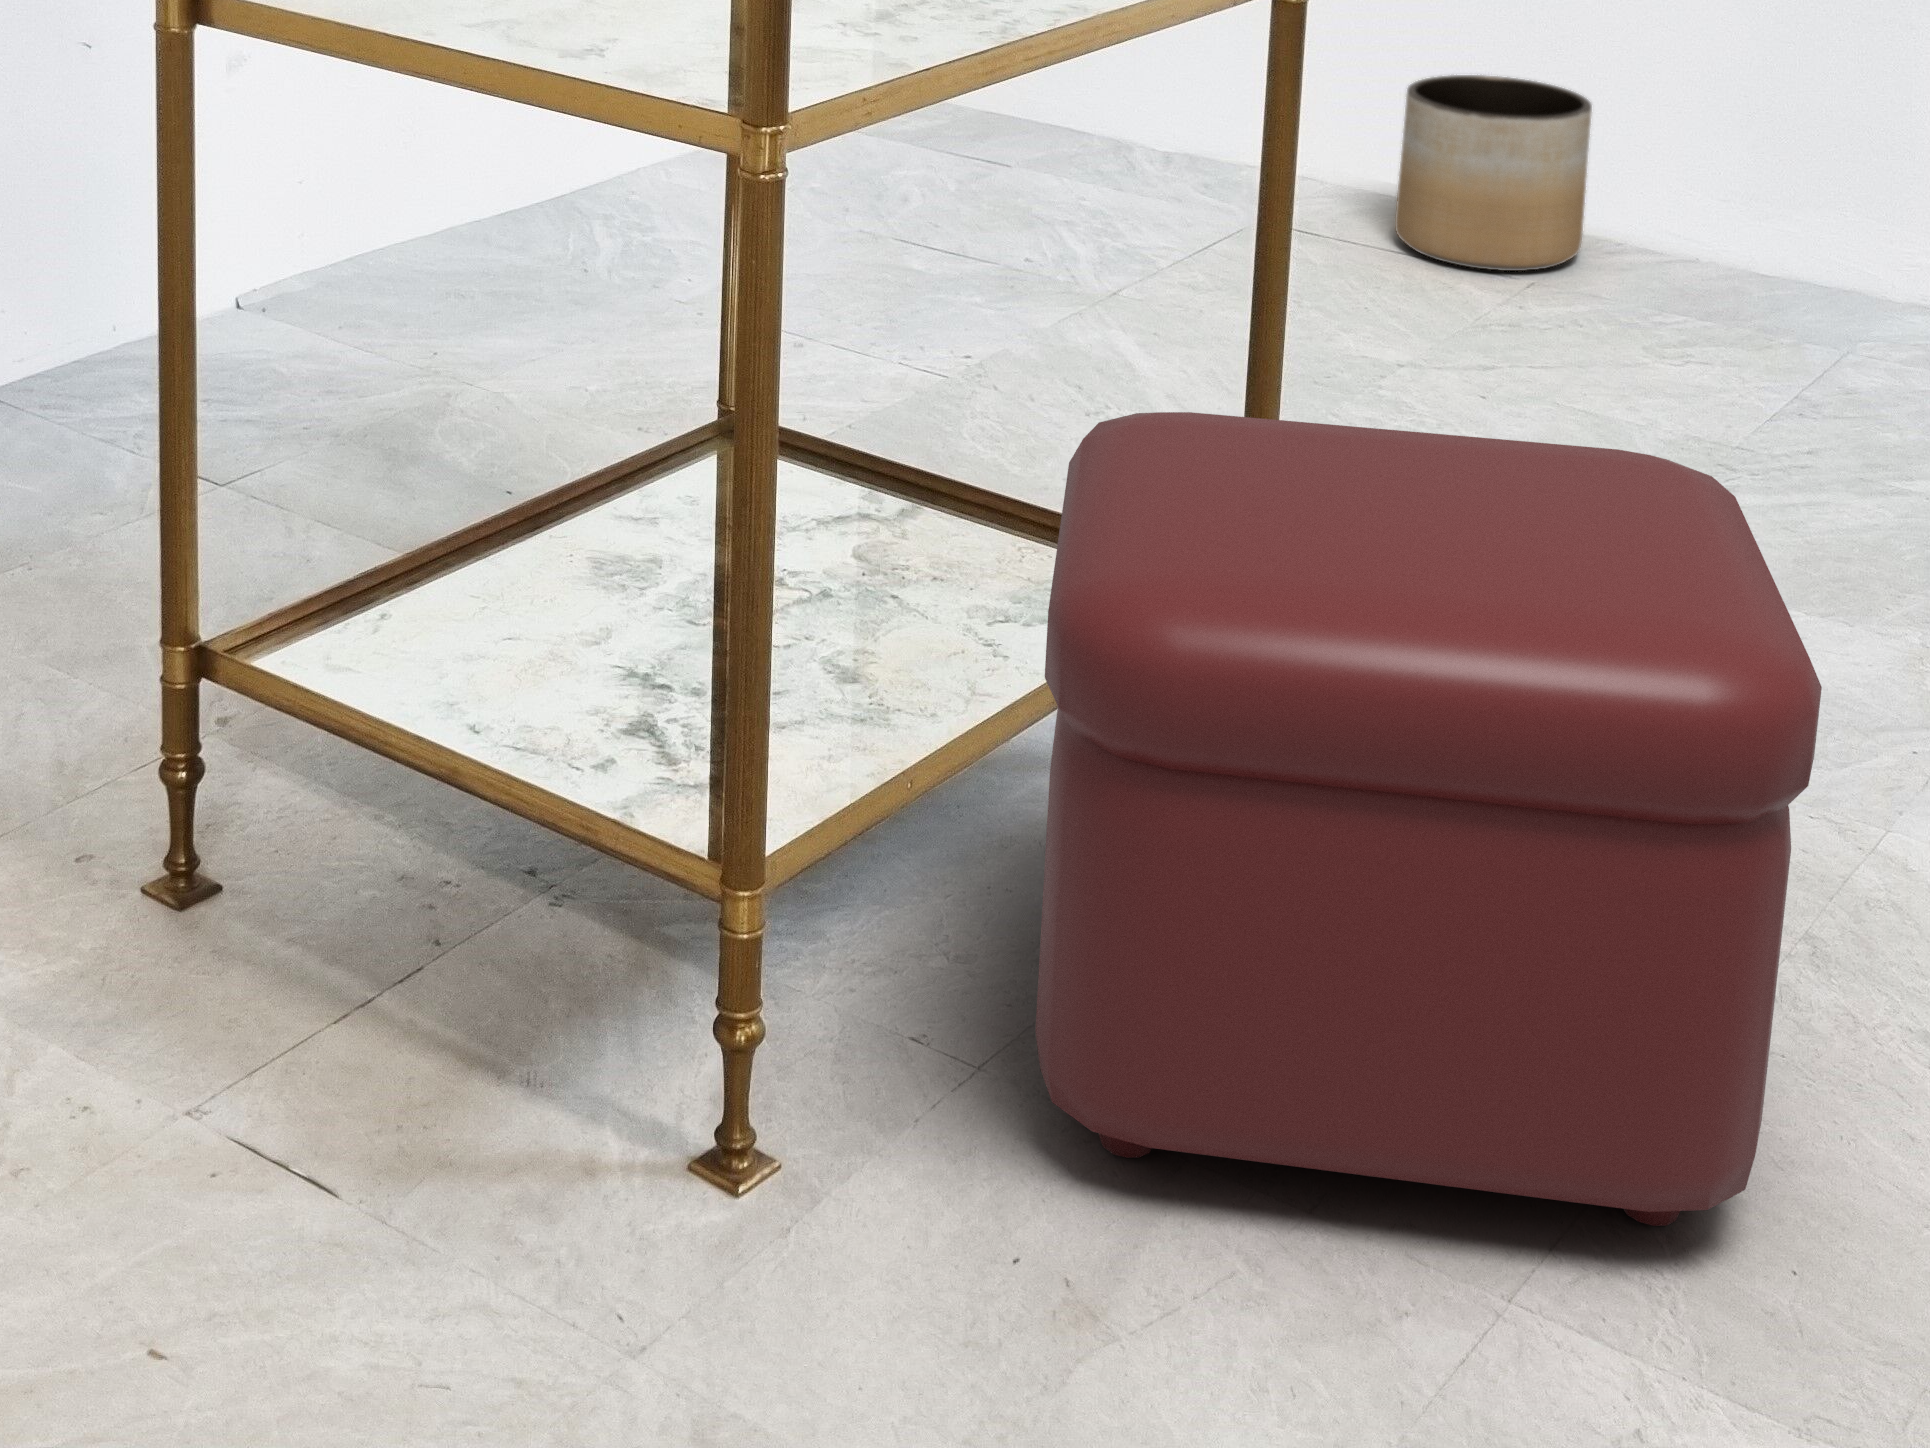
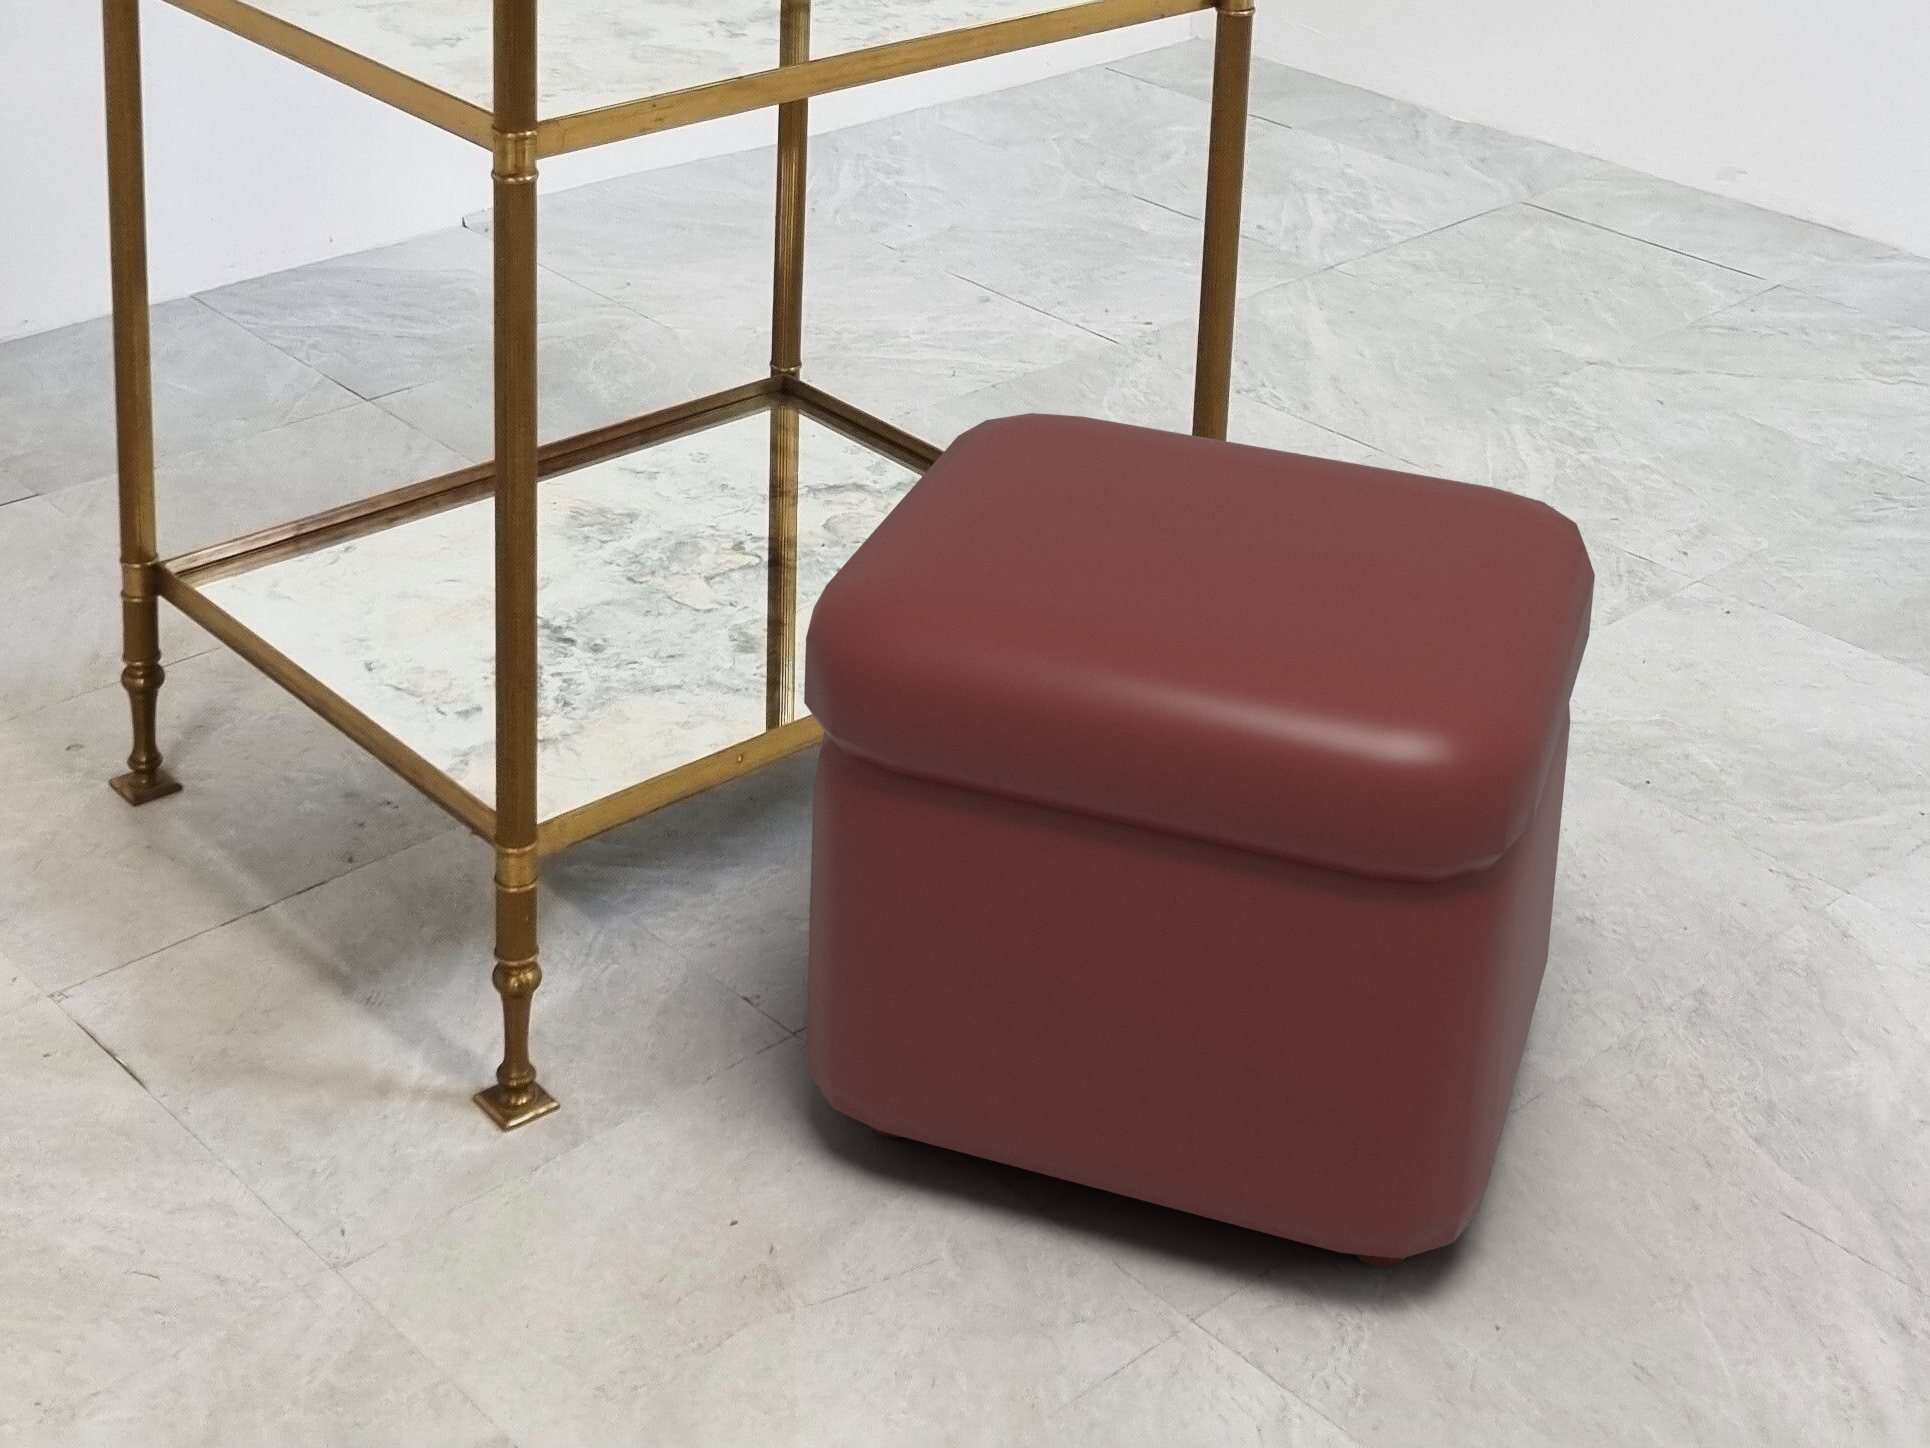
planter: present [1395,75,1592,271] -> none [1660,59,1869,266]

